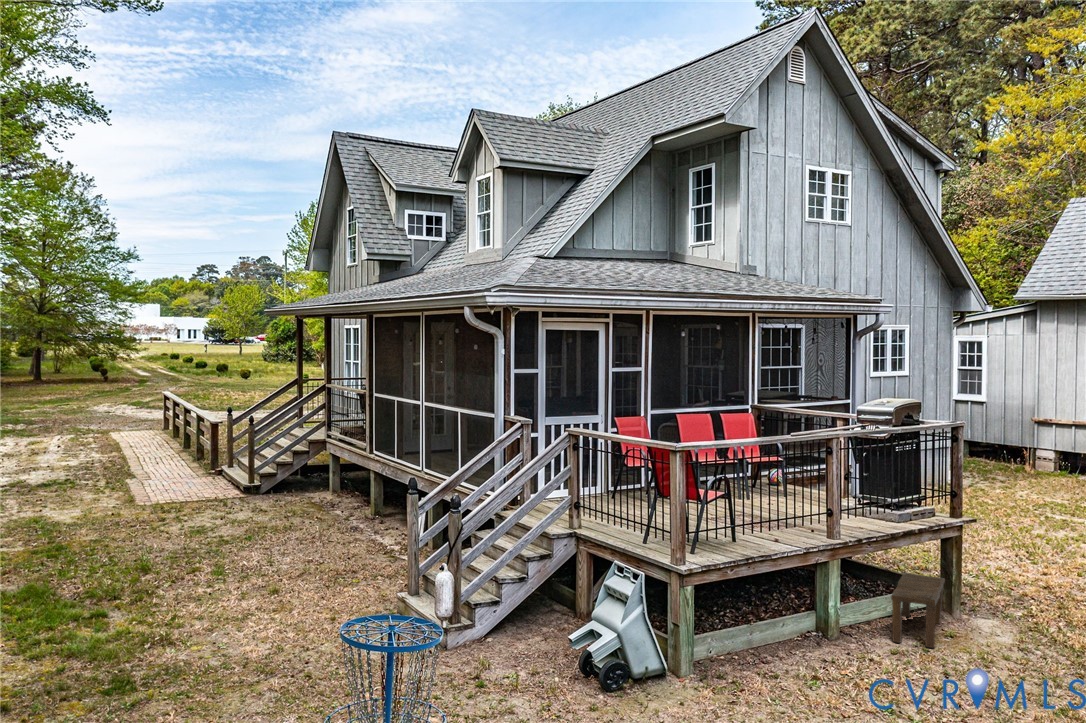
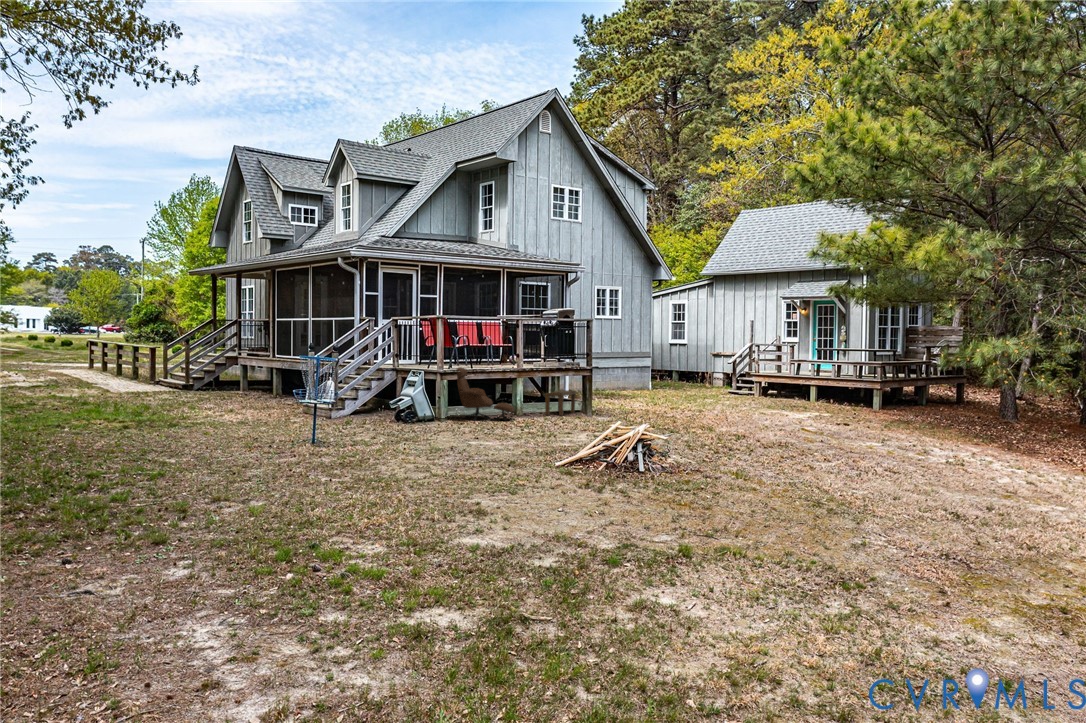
lounge chair: none [716,550,847,687] -> present [457,367,514,421]

